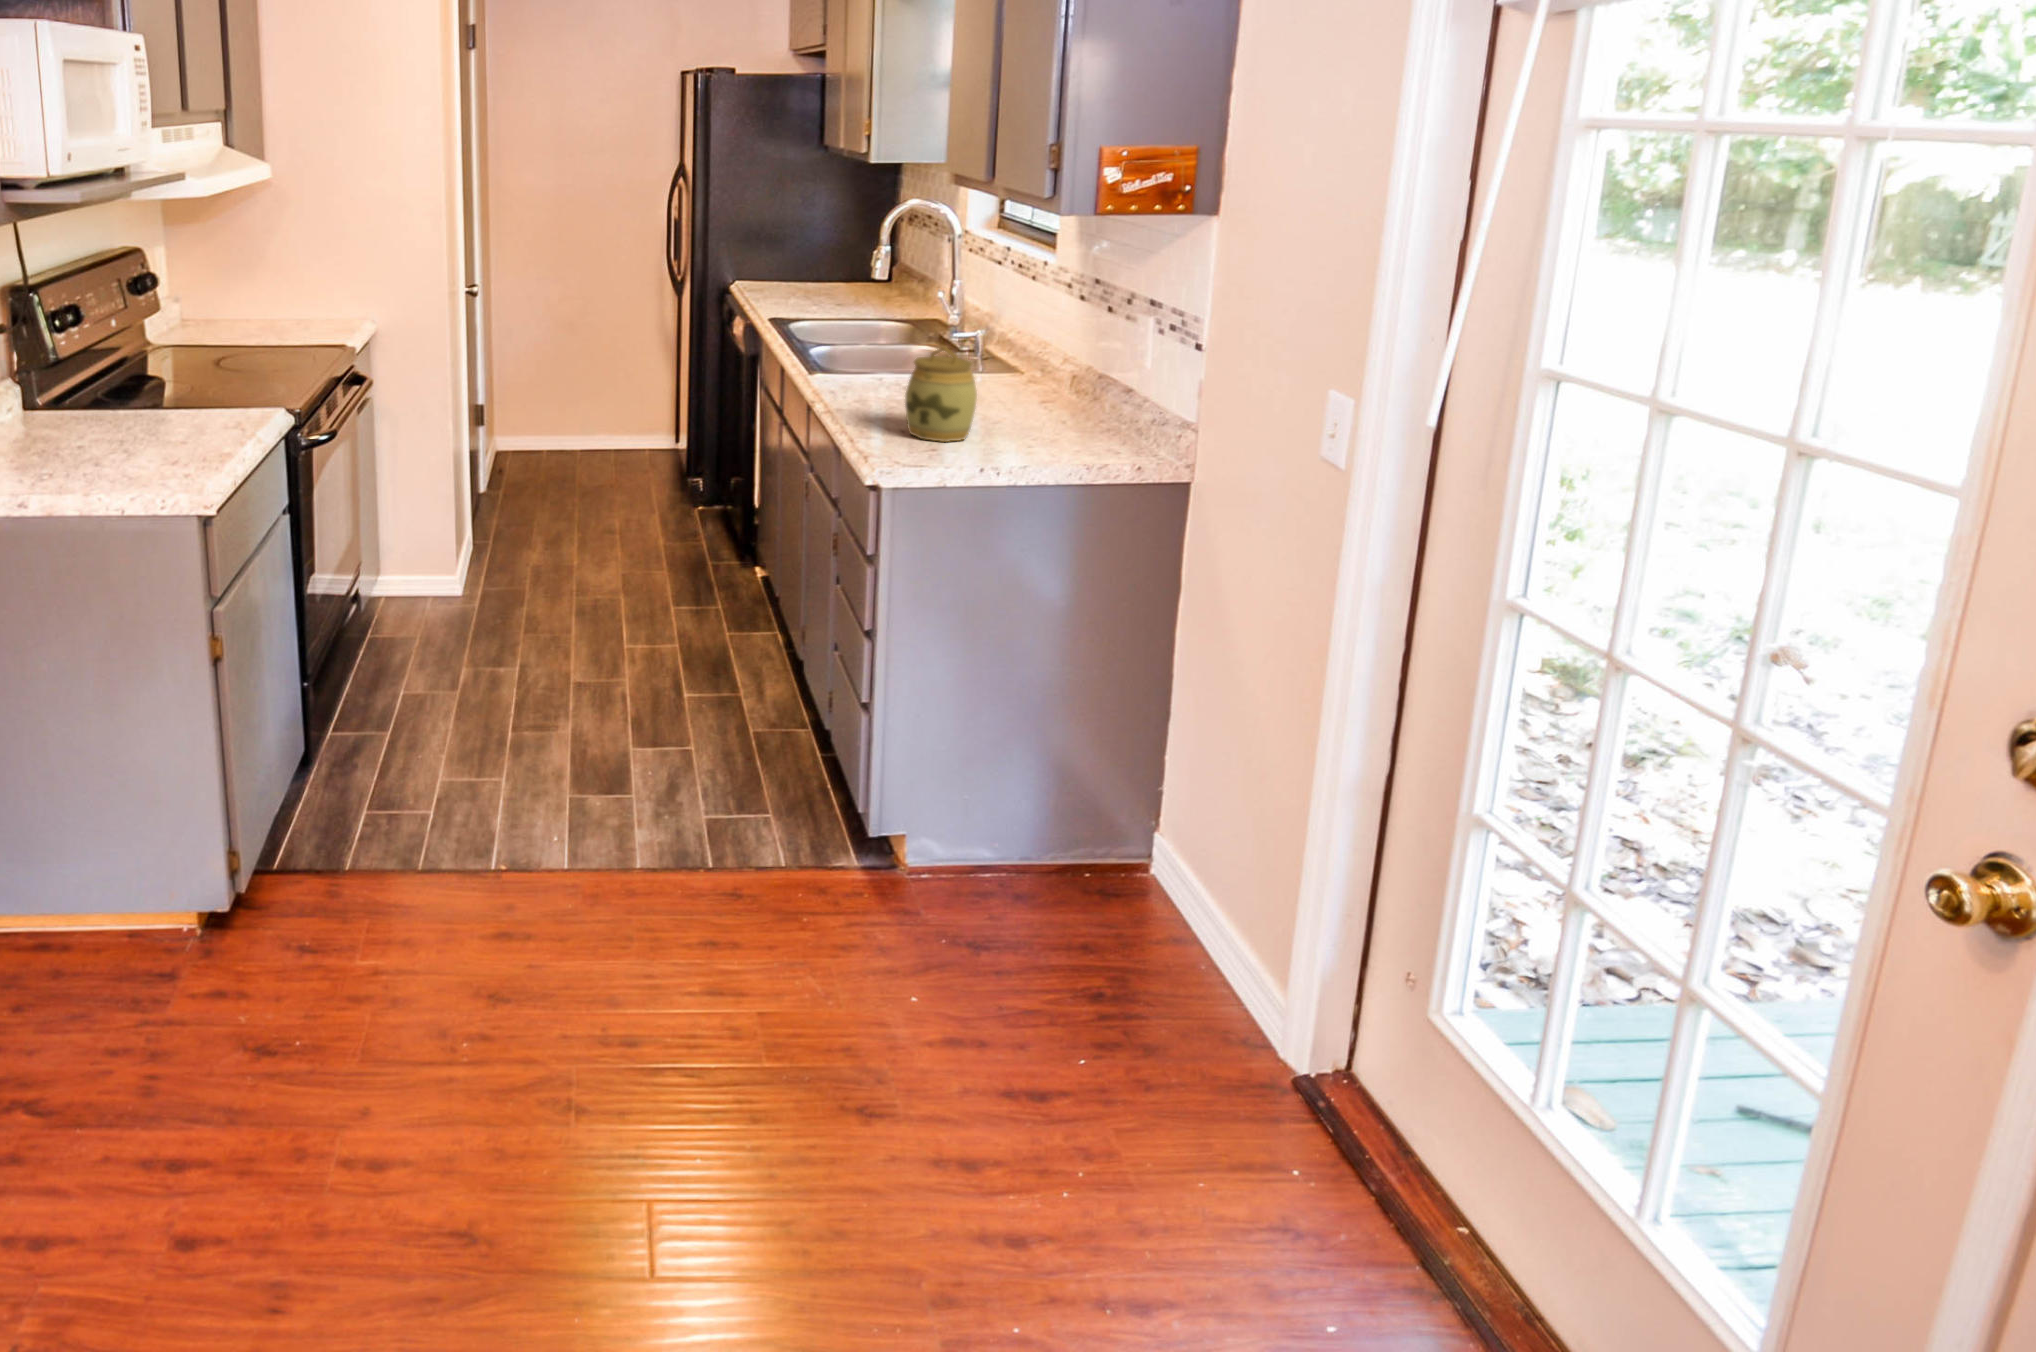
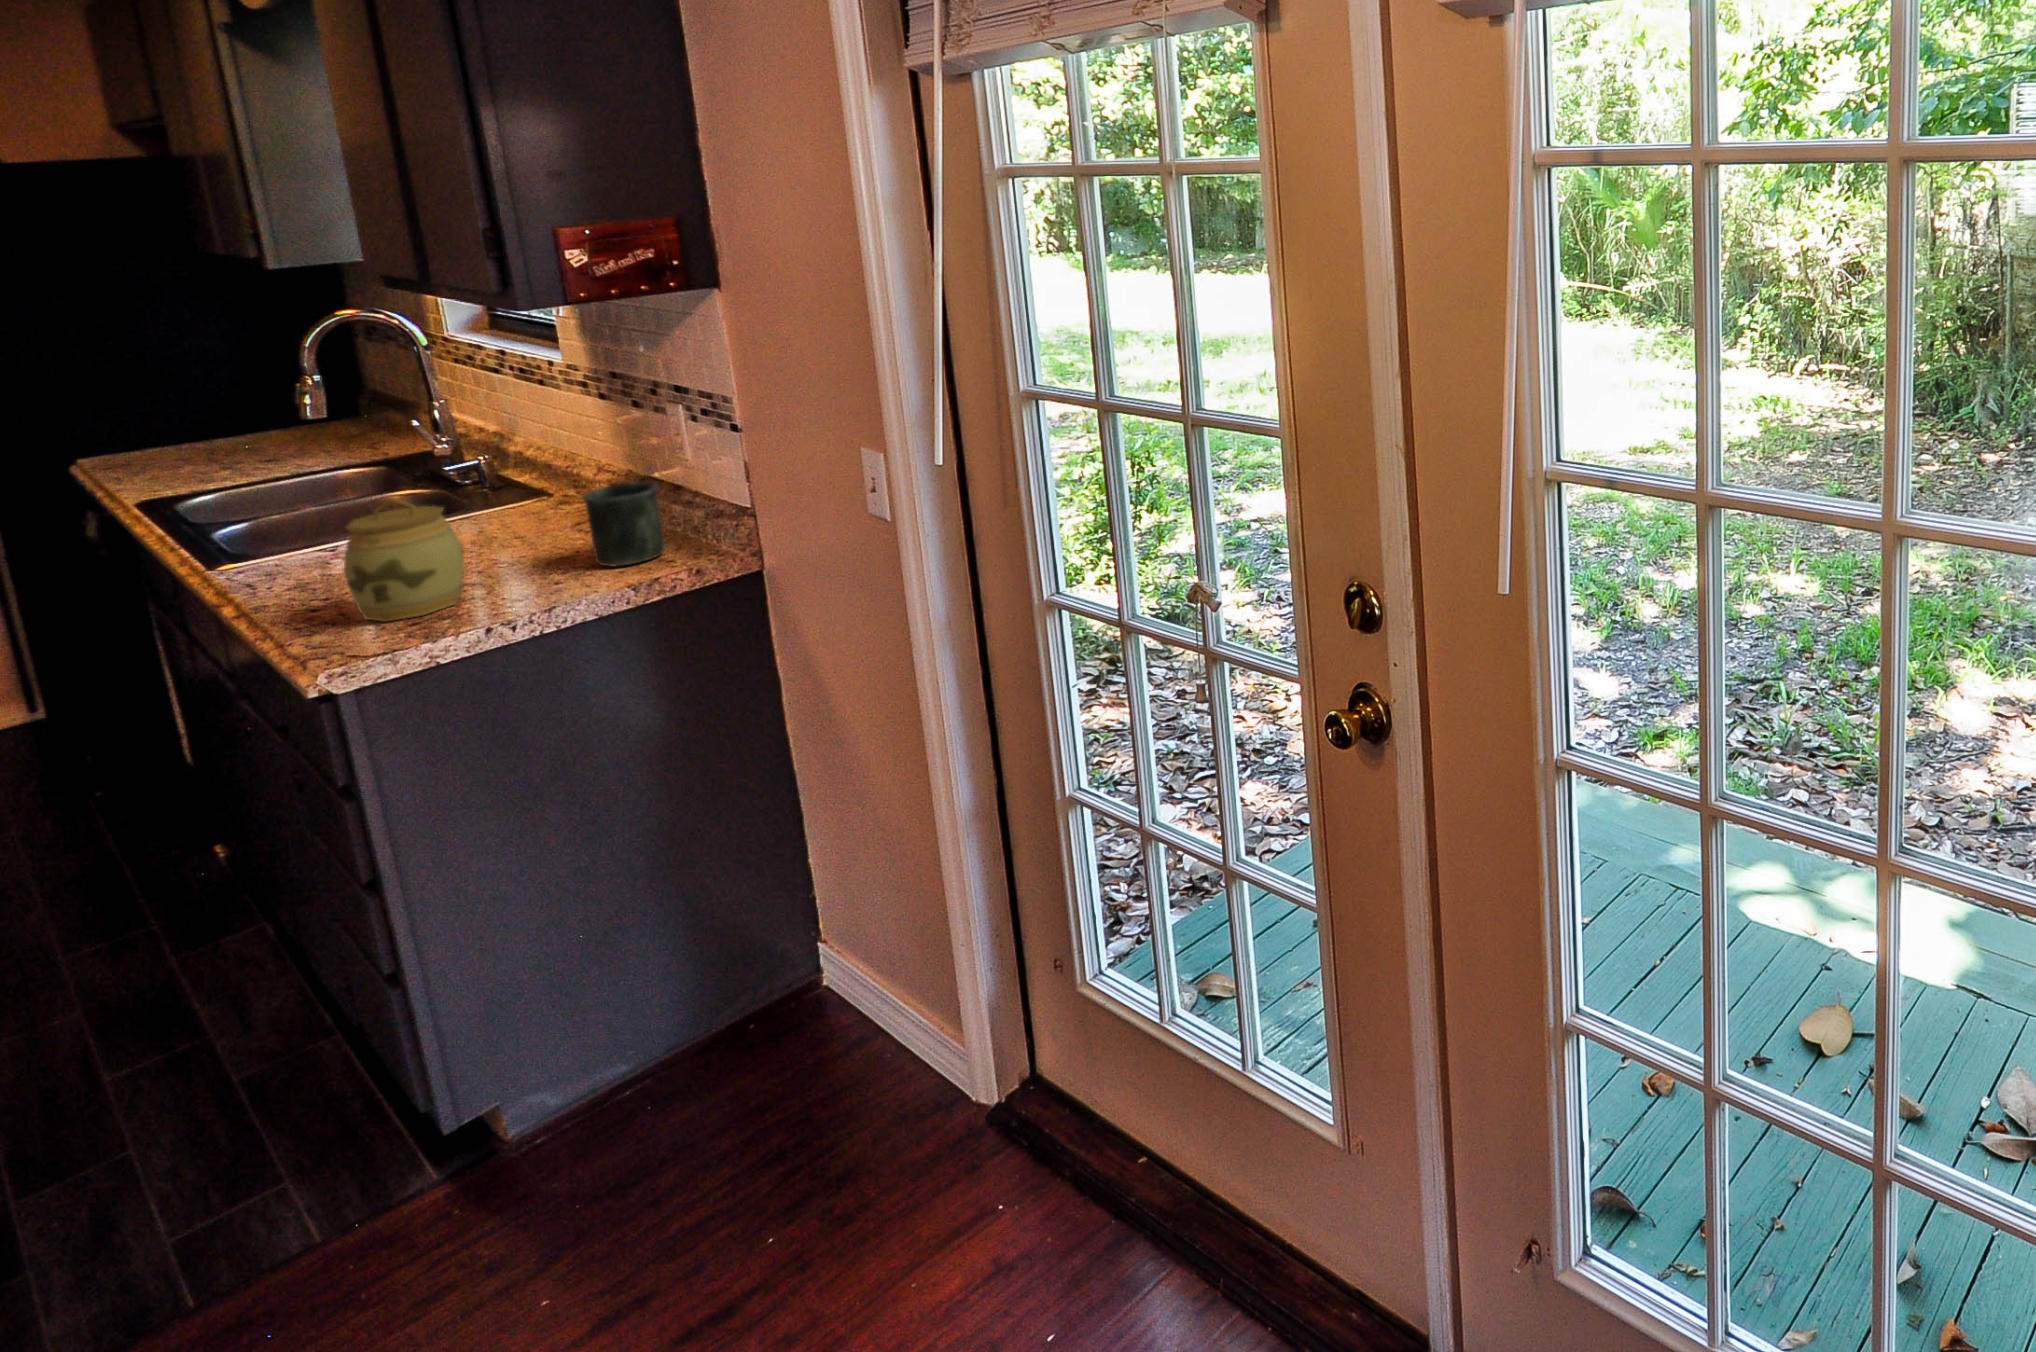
mug: none [1062,375,1123,446] -> present [582,482,665,566]

